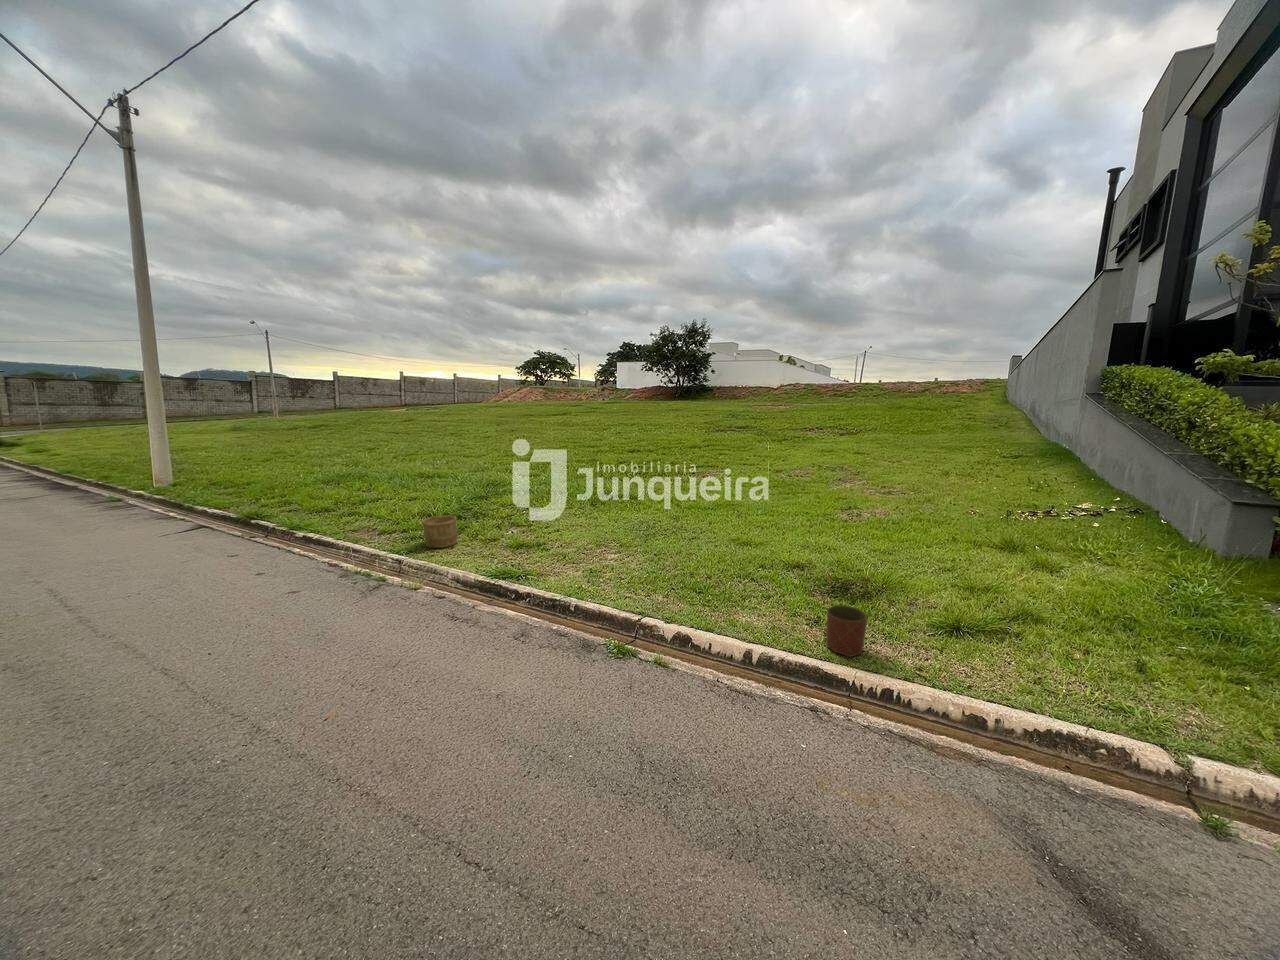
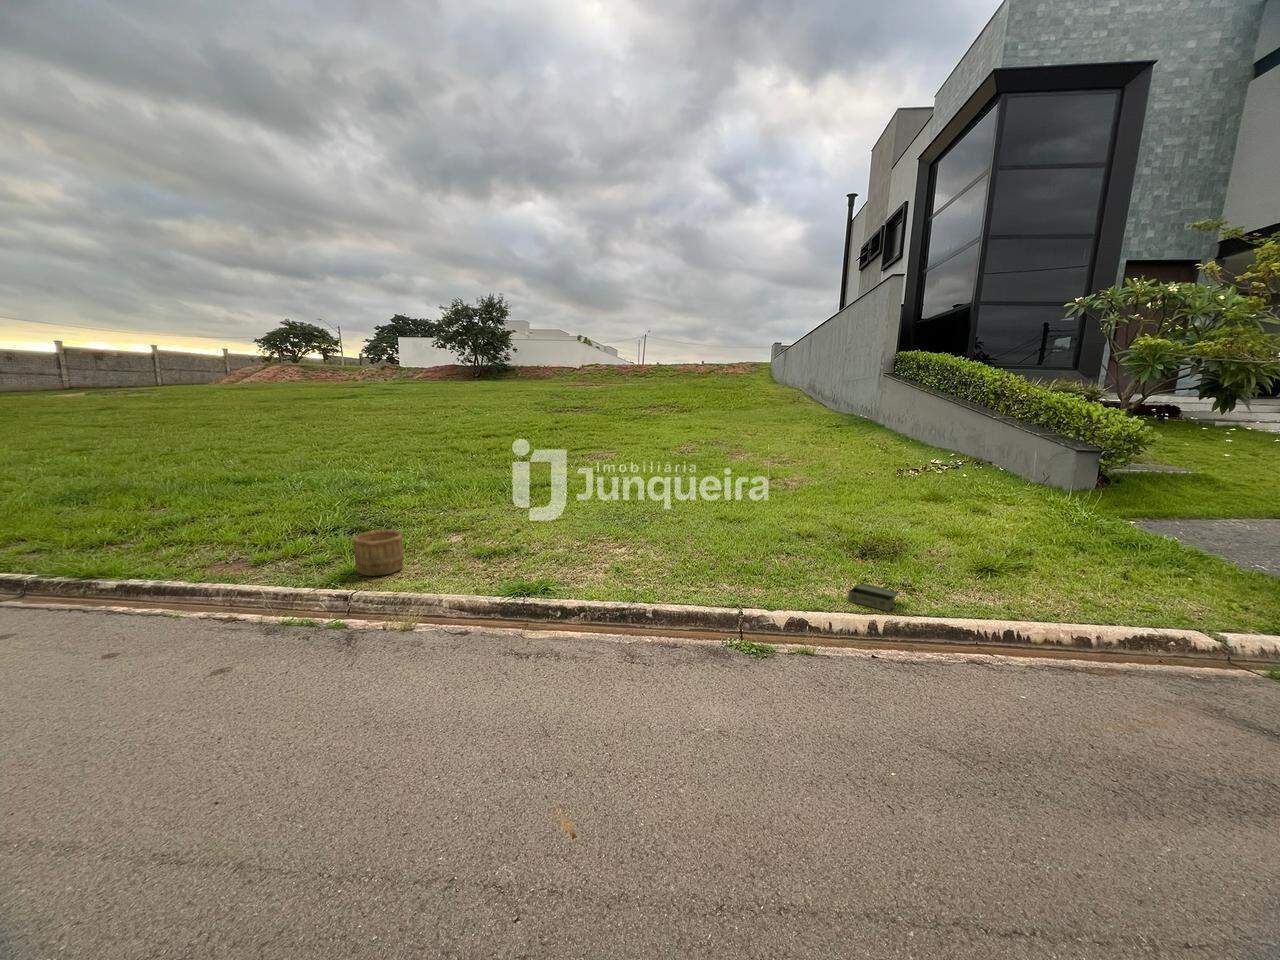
planter: present [826,605,867,657] -> none [926,566,967,612]
toolbox: none [750,610,800,643] -> present [848,583,899,611]

